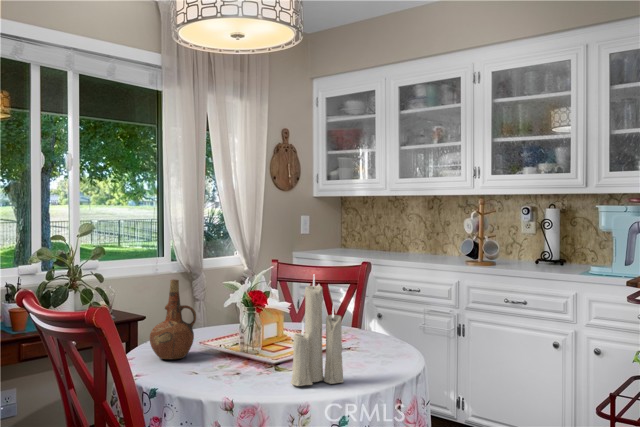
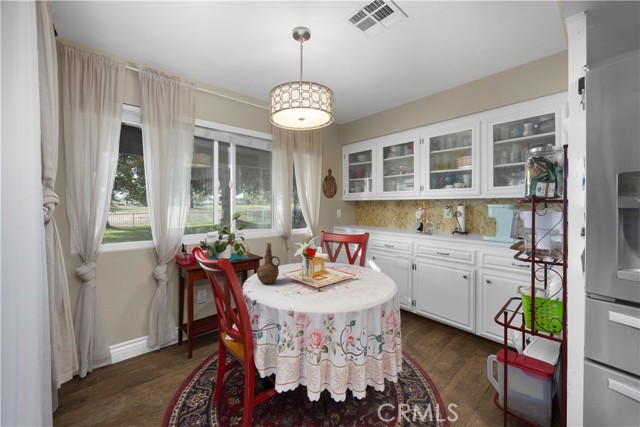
candle: present [291,278,343,386] -> none [325,239,353,303]

